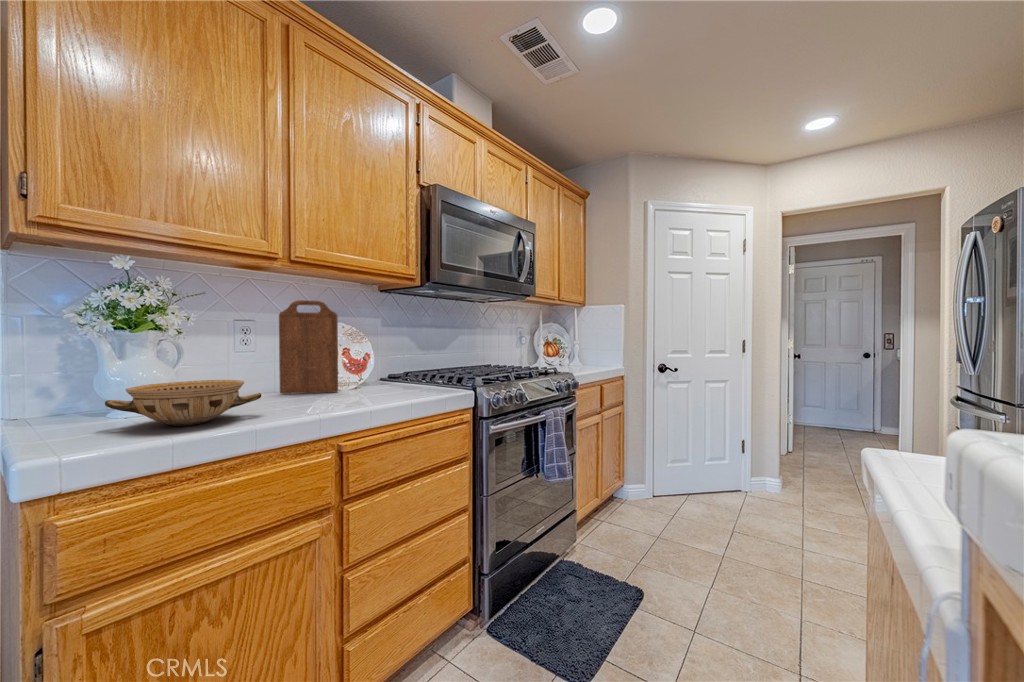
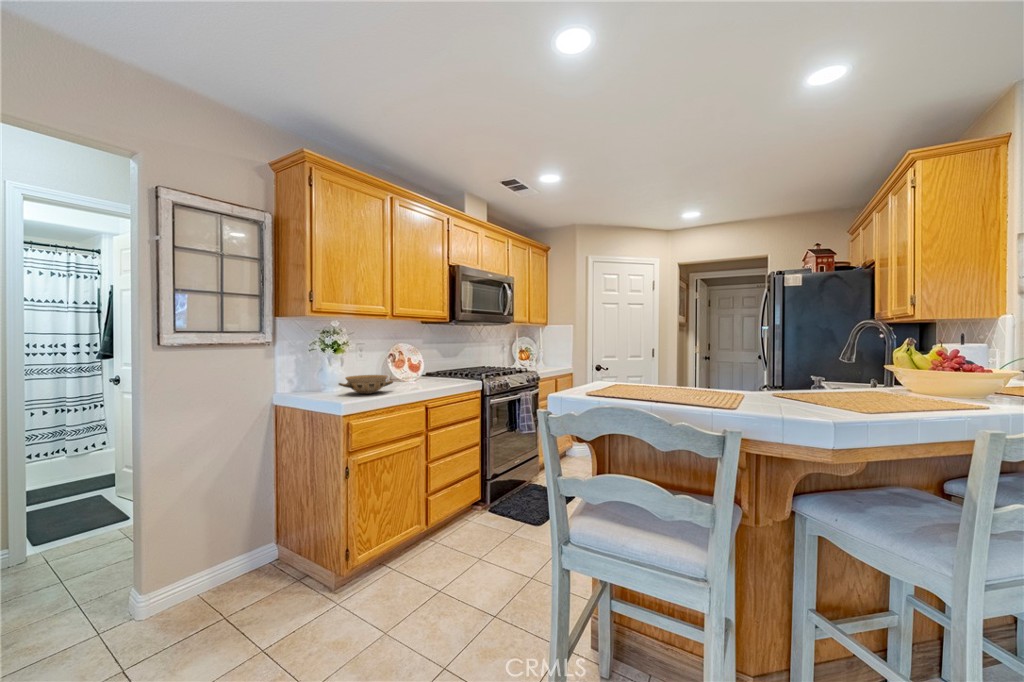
cutting board: present [279,300,338,394] -> none [380,333,410,383]

